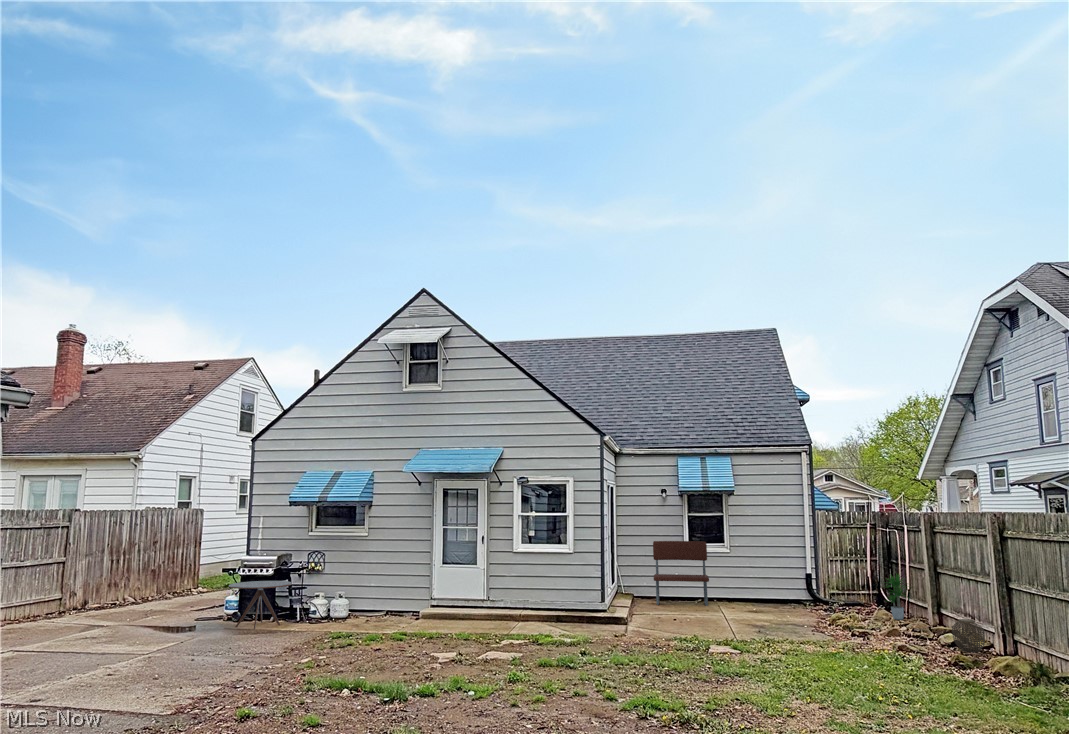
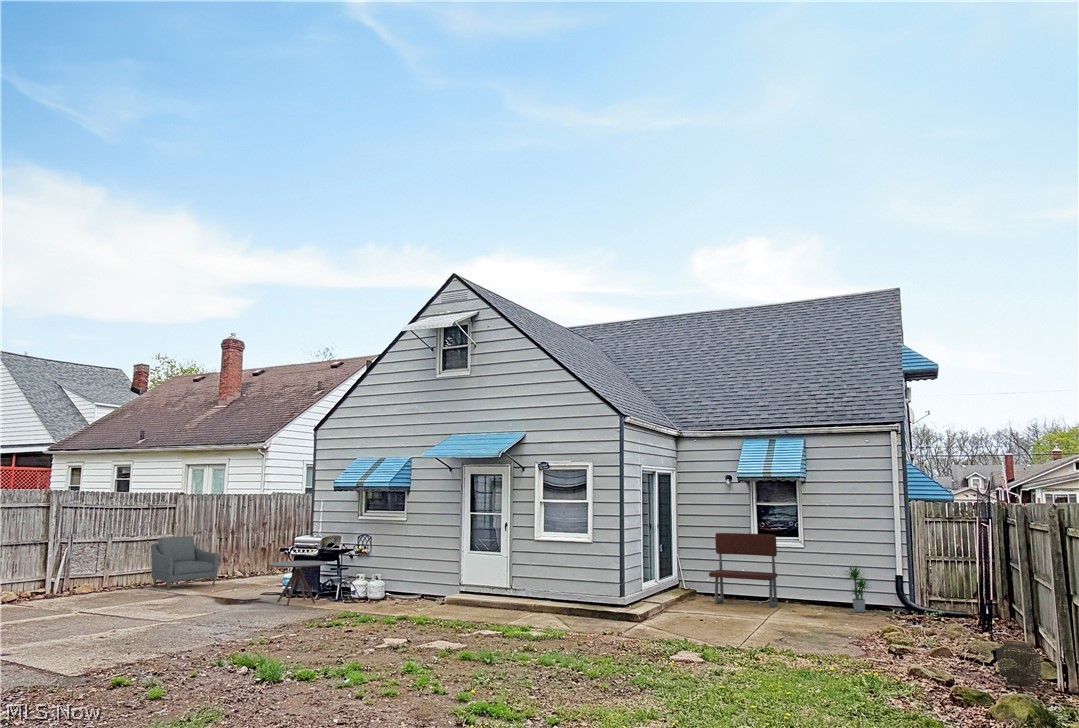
chair: none [43,559,129,622] -> present [151,536,220,591]
potted plant: present [888,574,906,620] -> present [847,566,869,612]

